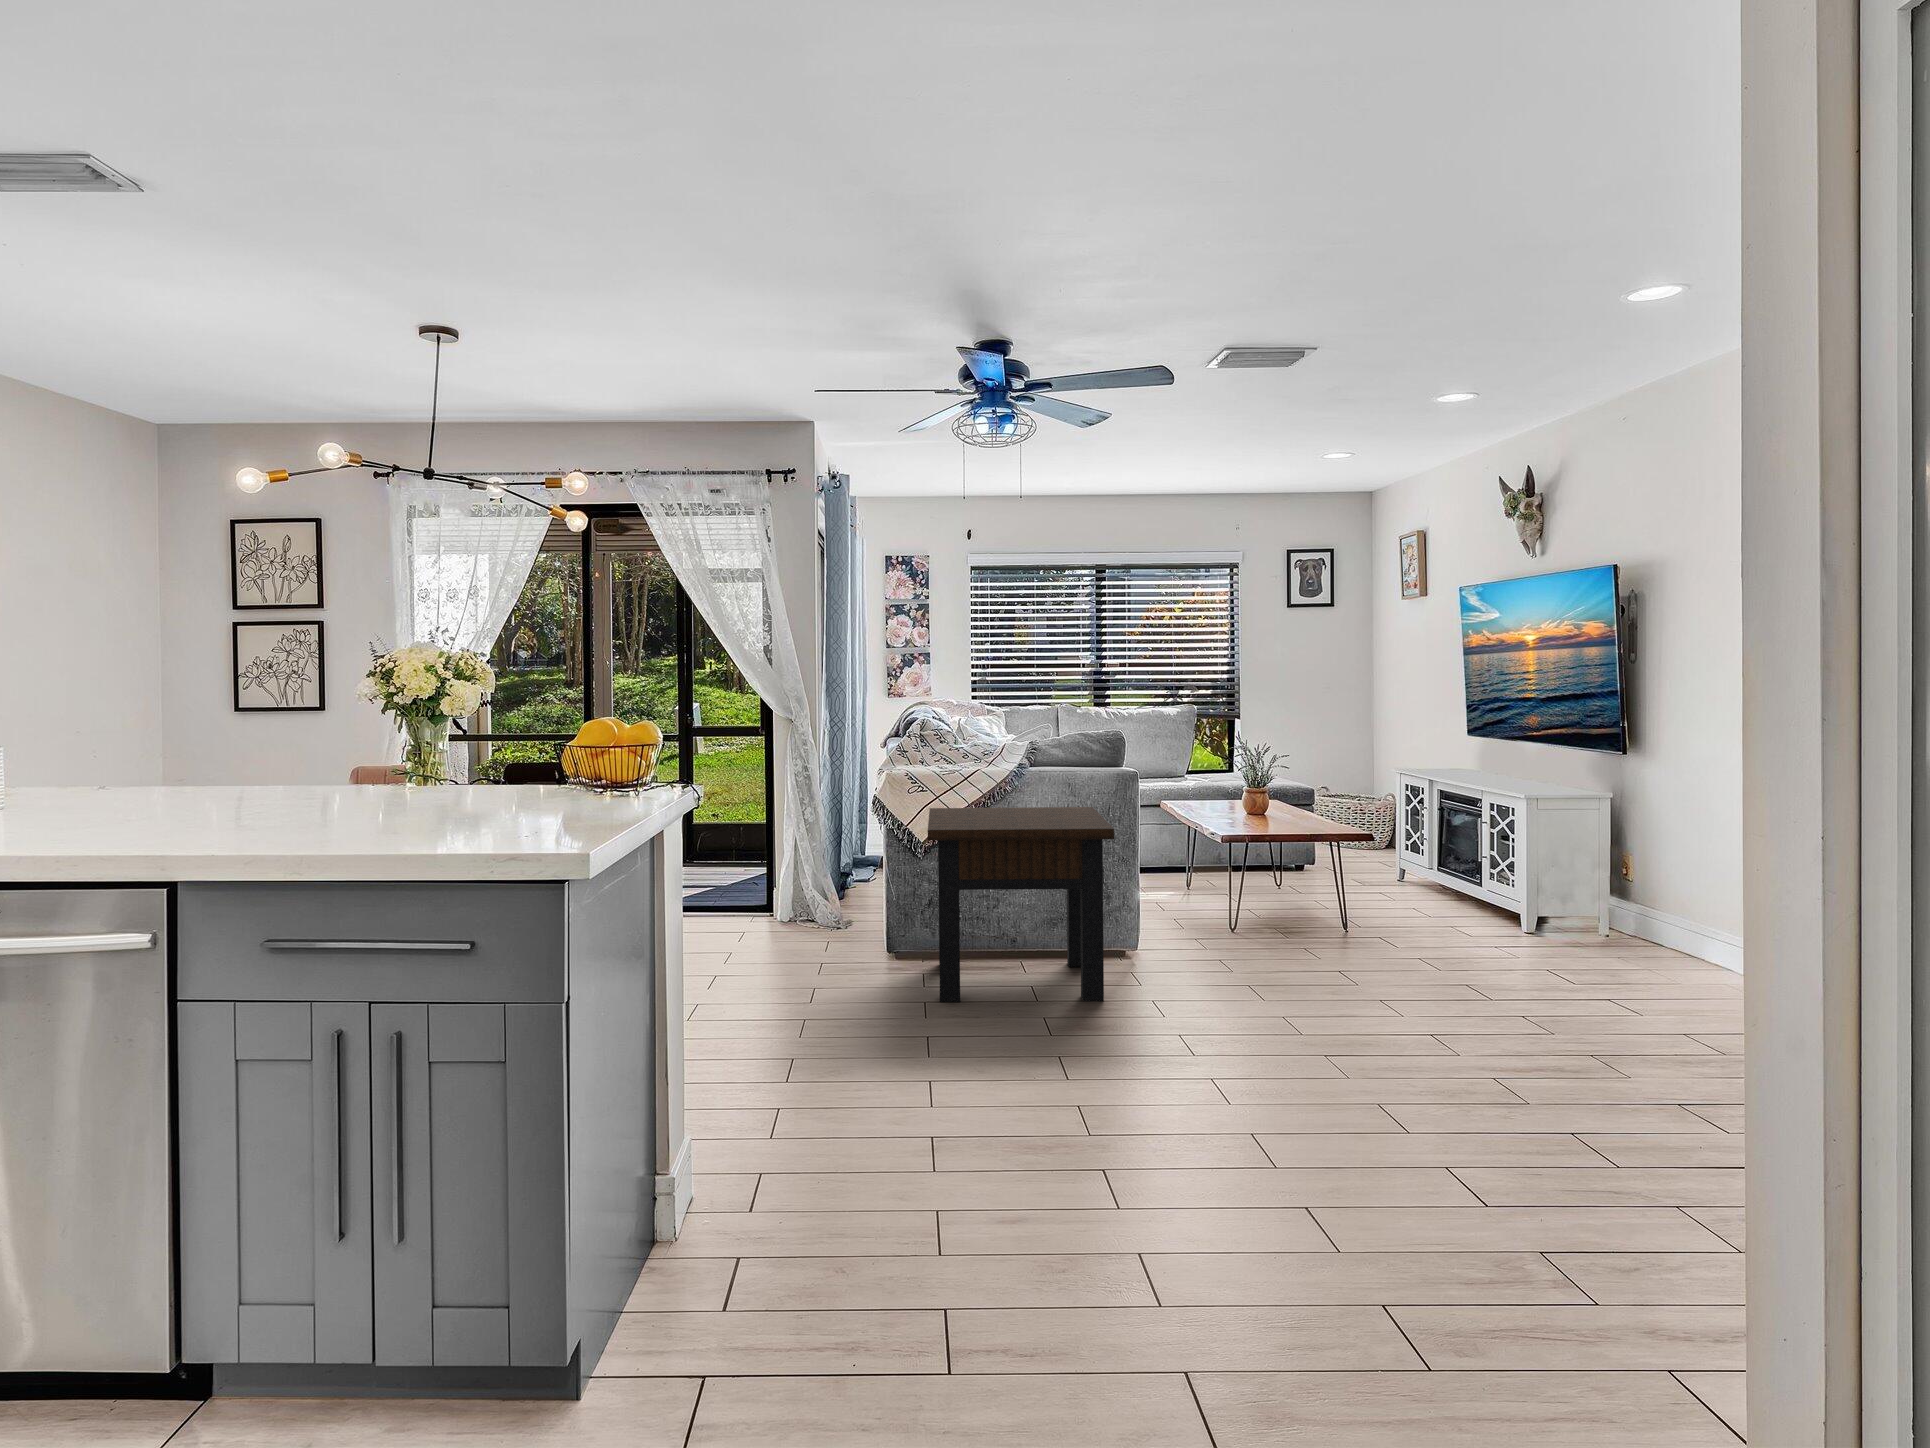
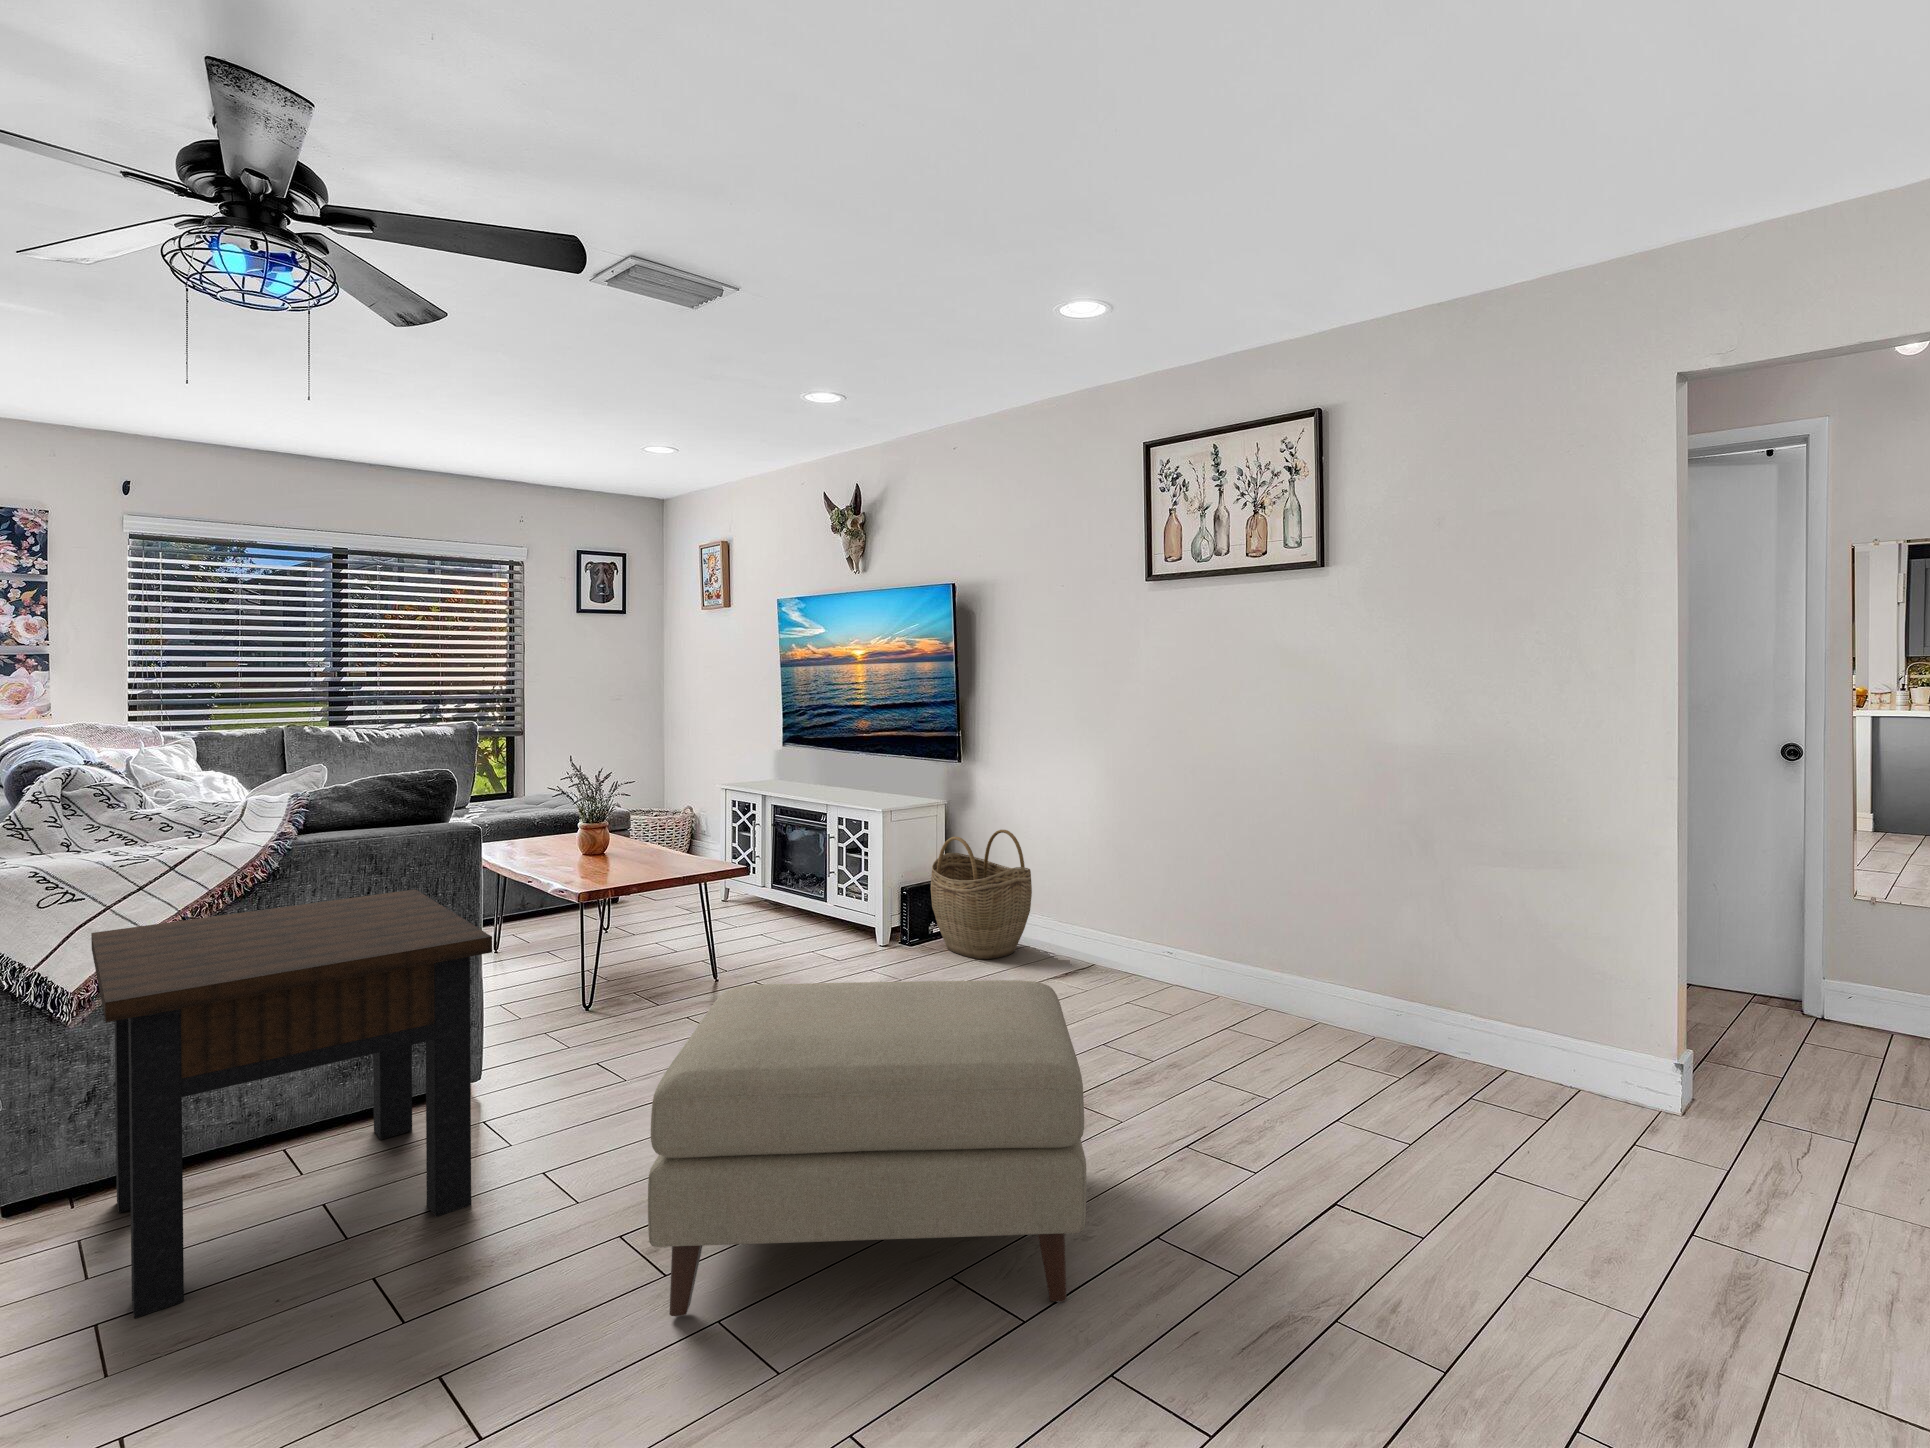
woven basket: none [1571,826,1685,958] -> present [931,830,1032,959]
ottoman: none [1168,885,1522,1121] -> present [648,980,1087,1317]

